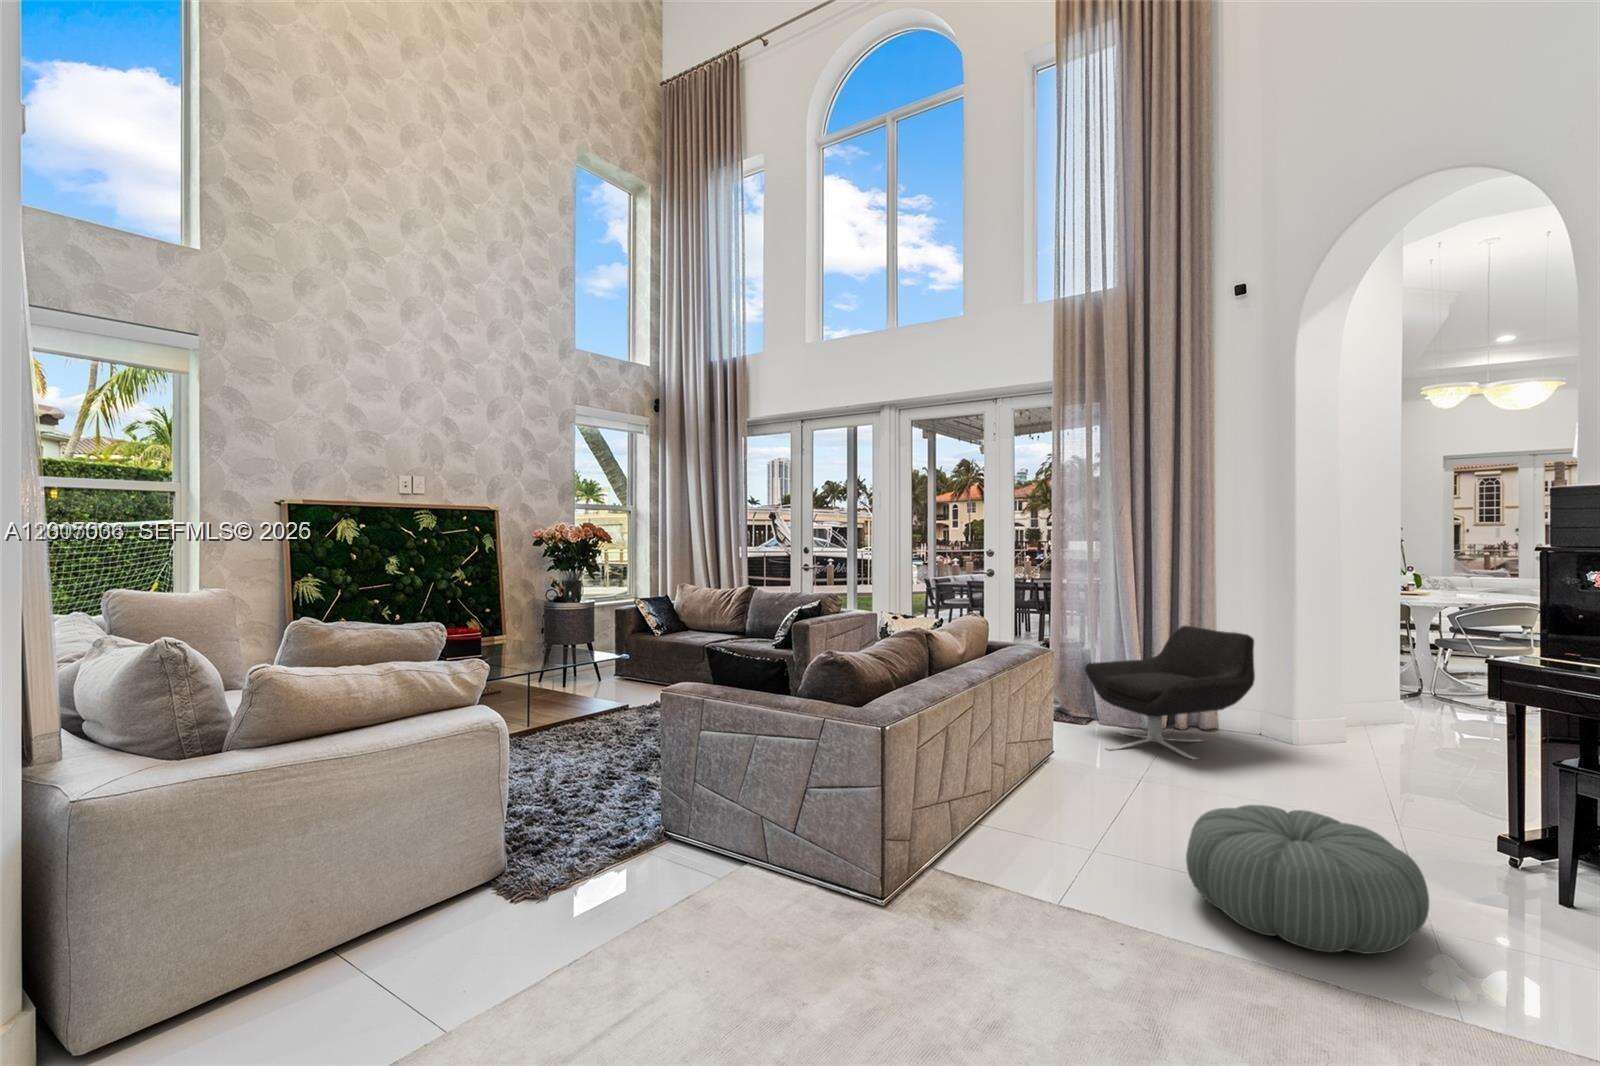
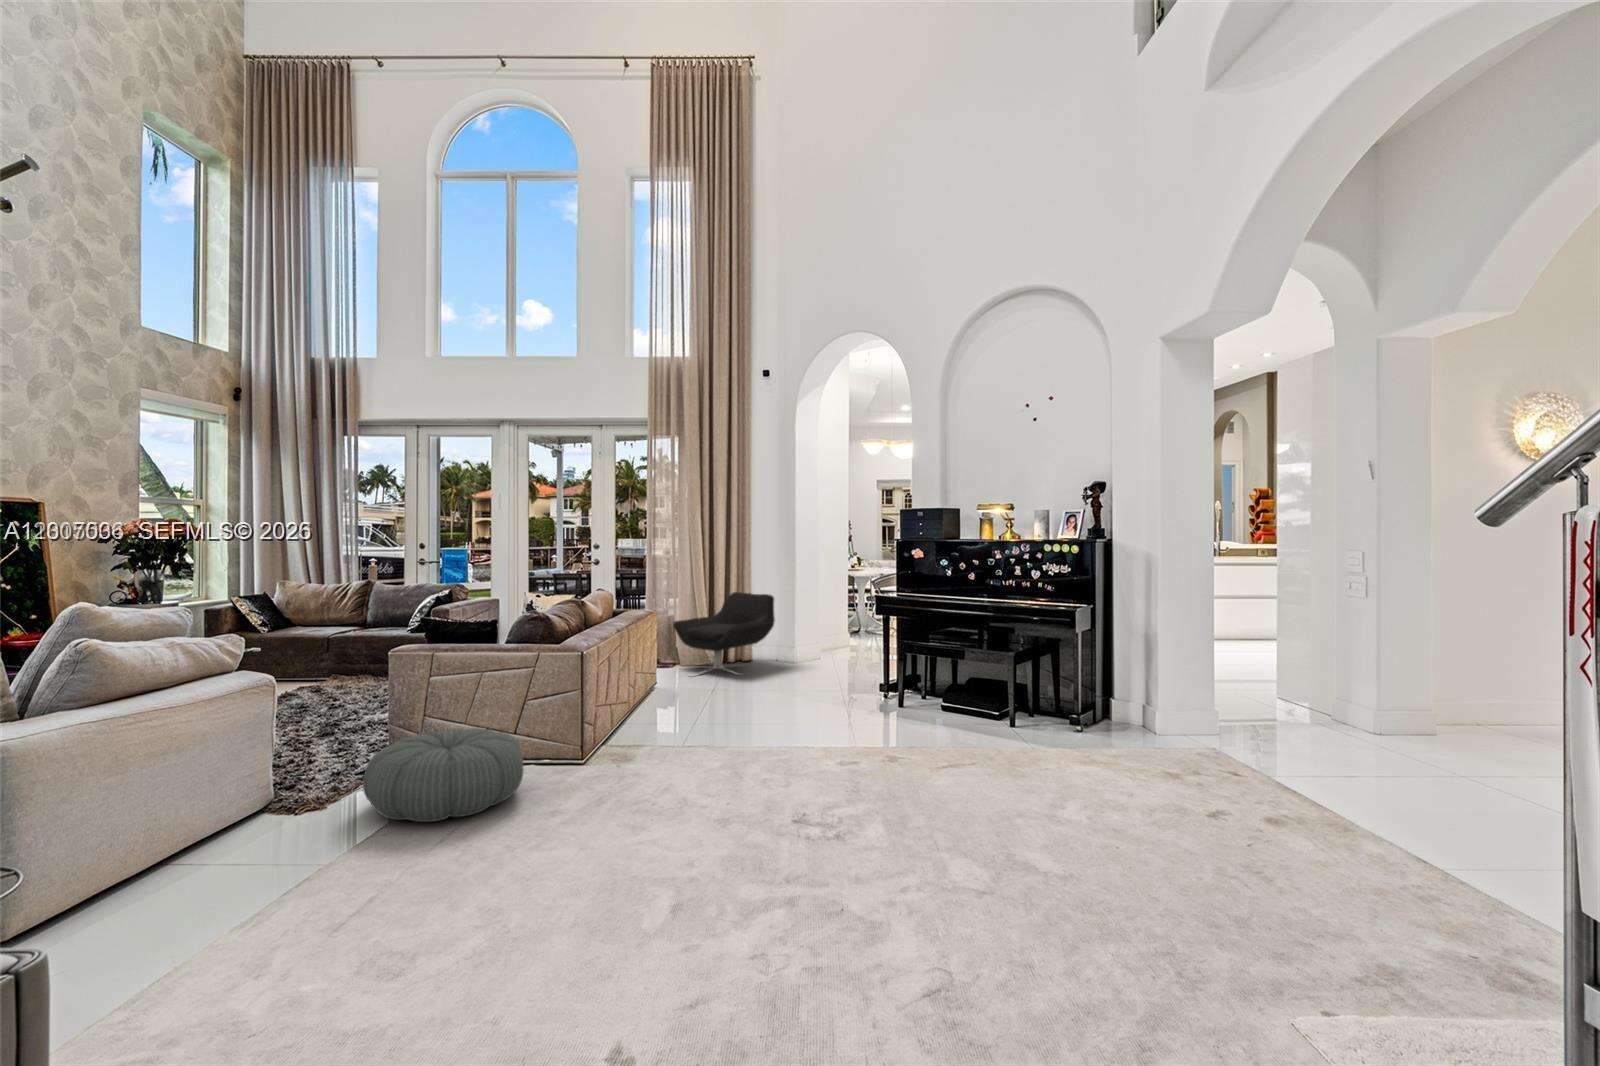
pouf: present [1186,805,1429,954] -> present [363,728,524,822]

